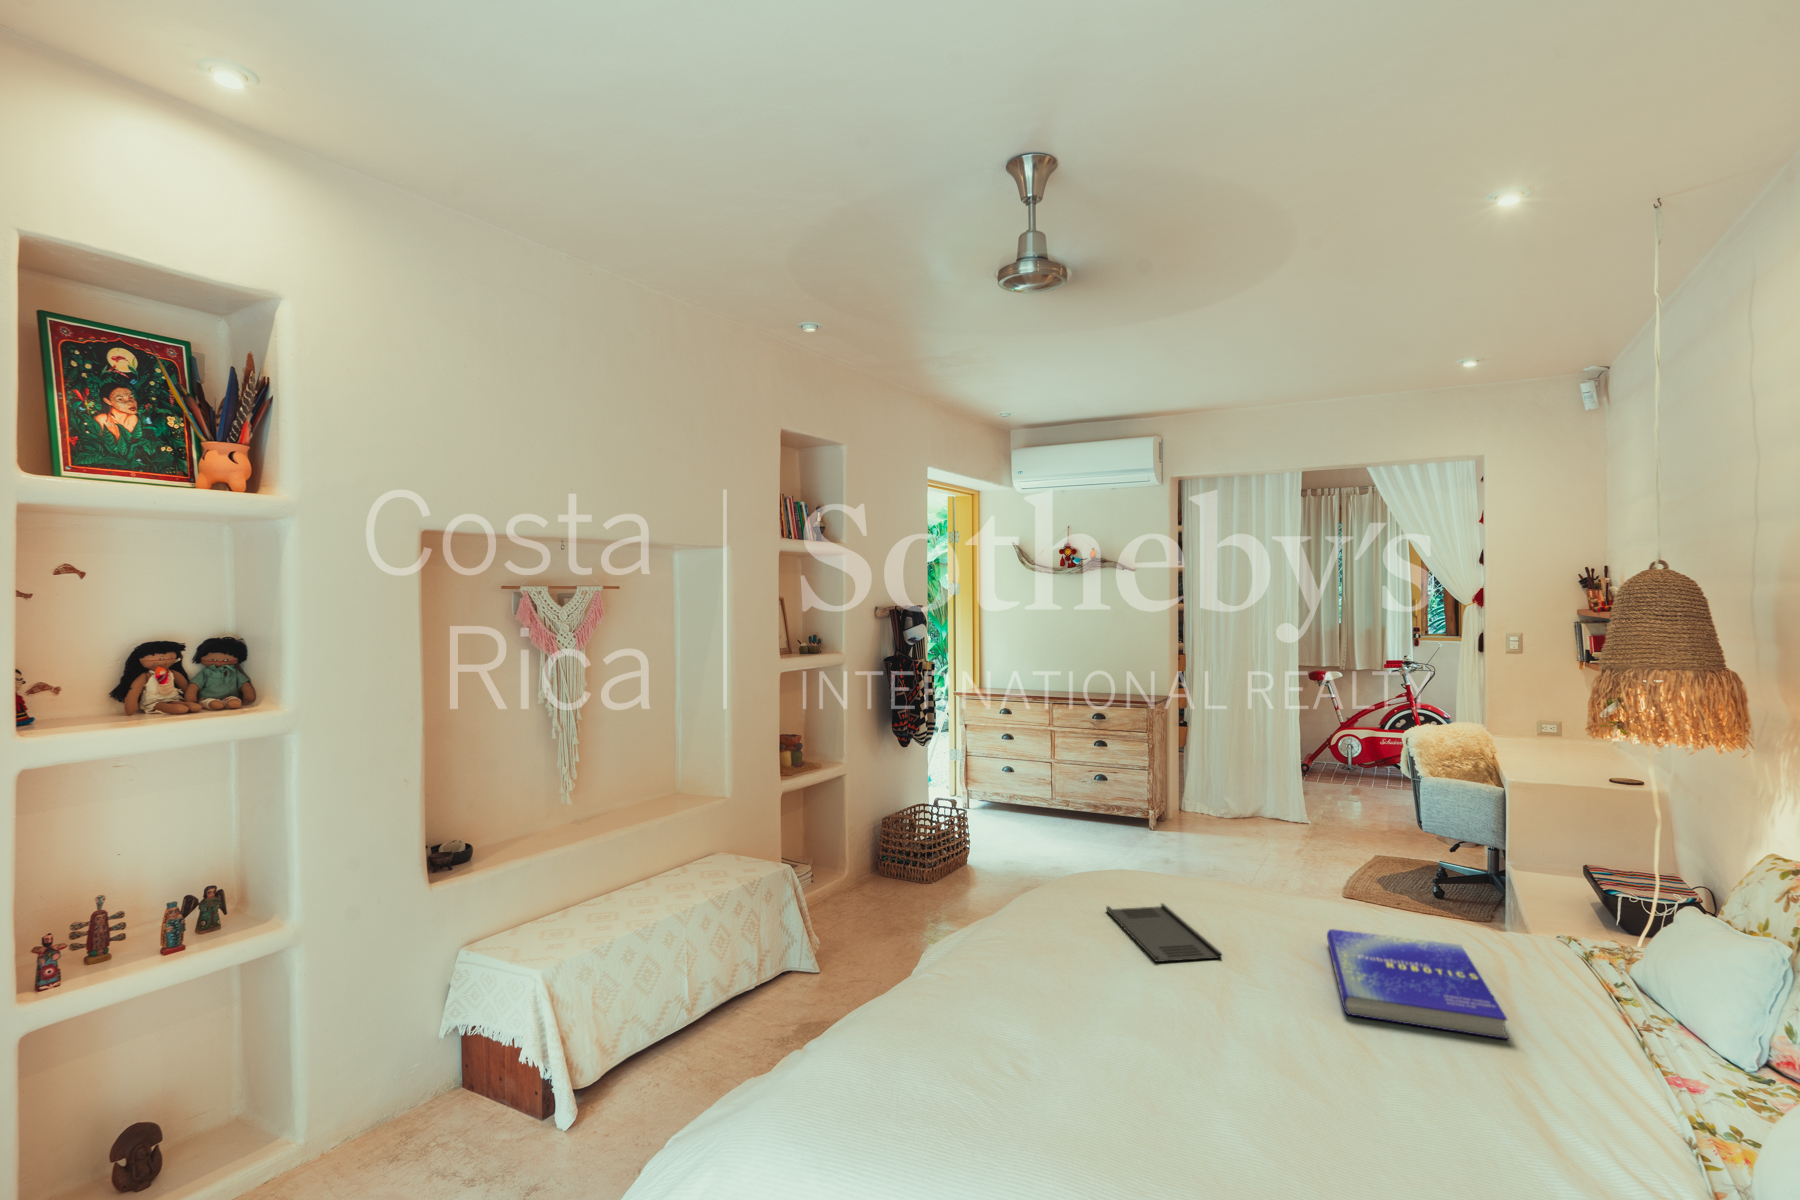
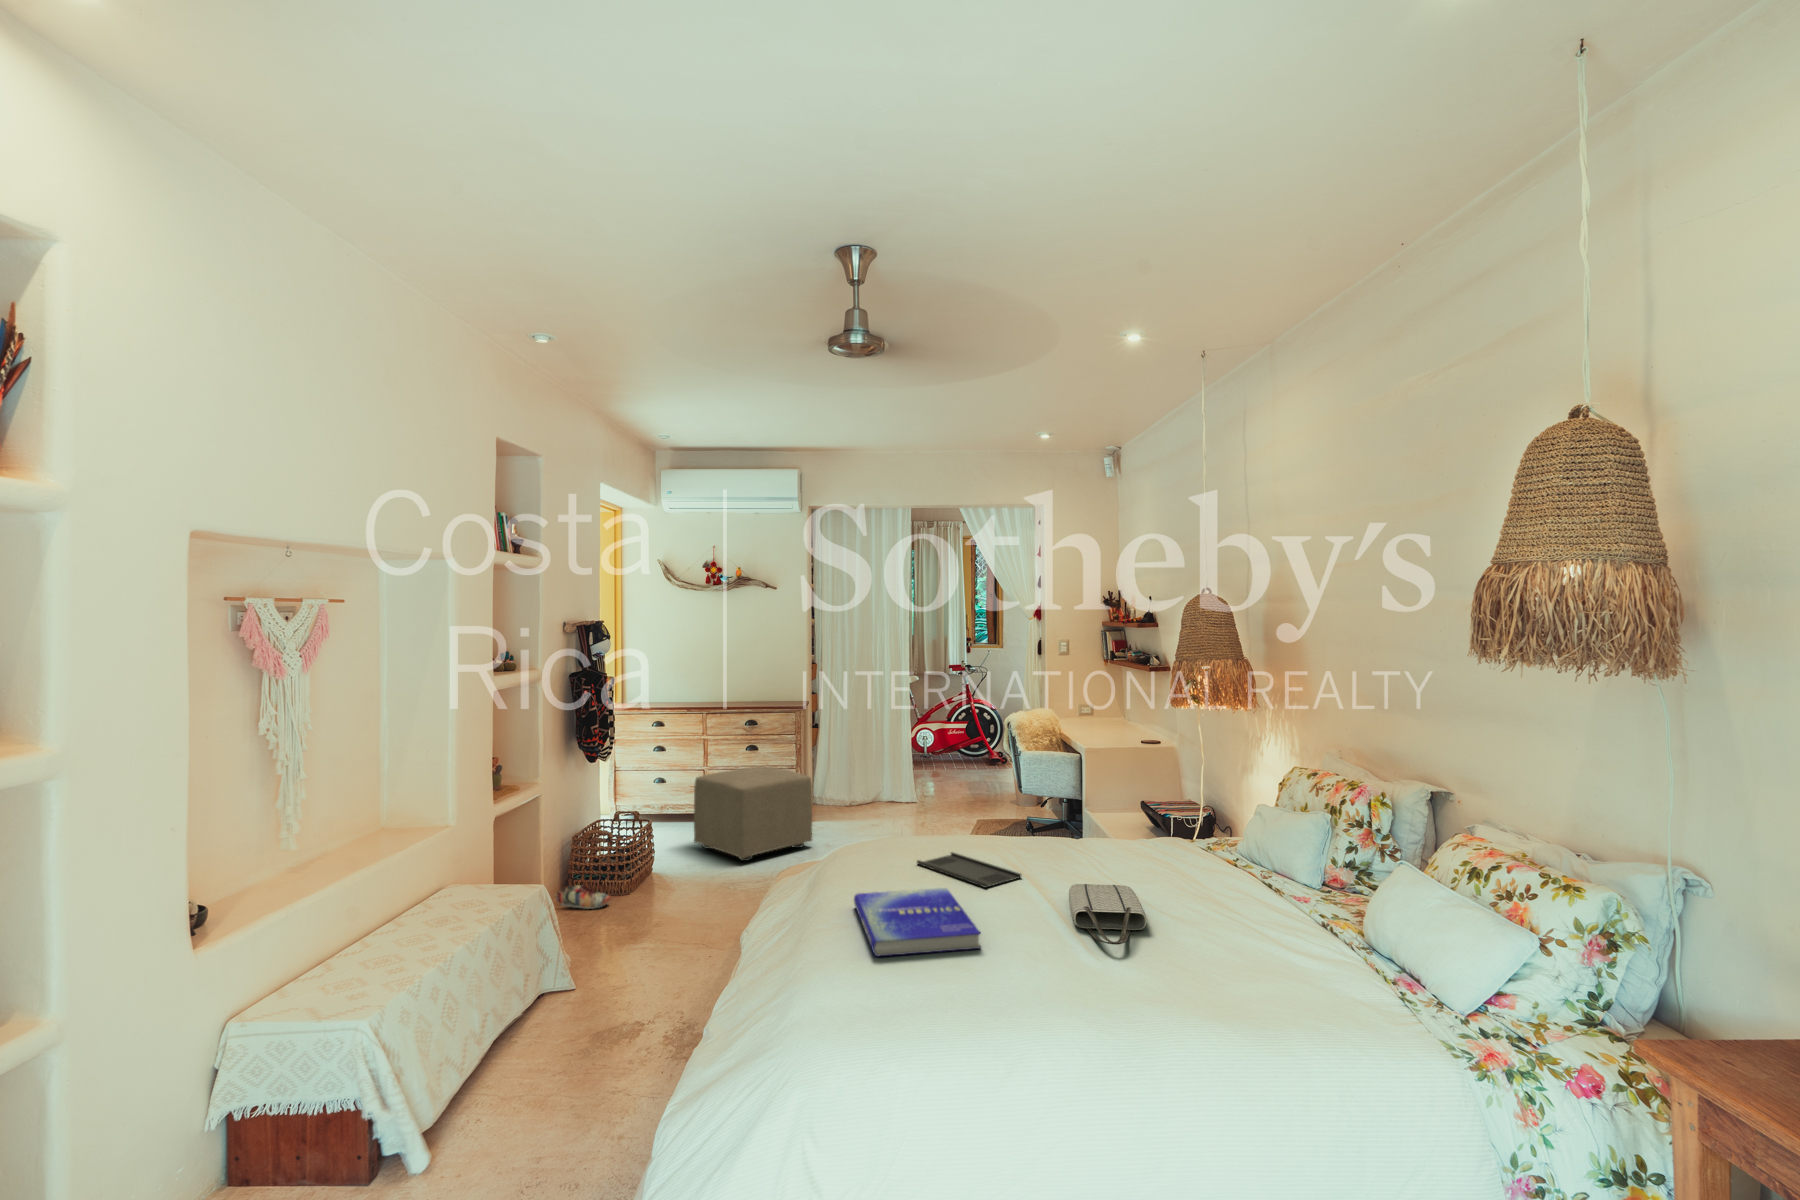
ottoman: none [1023,765,1145,864] -> present [694,767,812,861]
shoe: none [864,861,909,888] -> present [556,885,610,909]
book: present [1327,929,1507,1039] -> present [854,888,980,956]
tote bag: none [1215,987,1355,1102] -> present [1069,884,1146,945]

